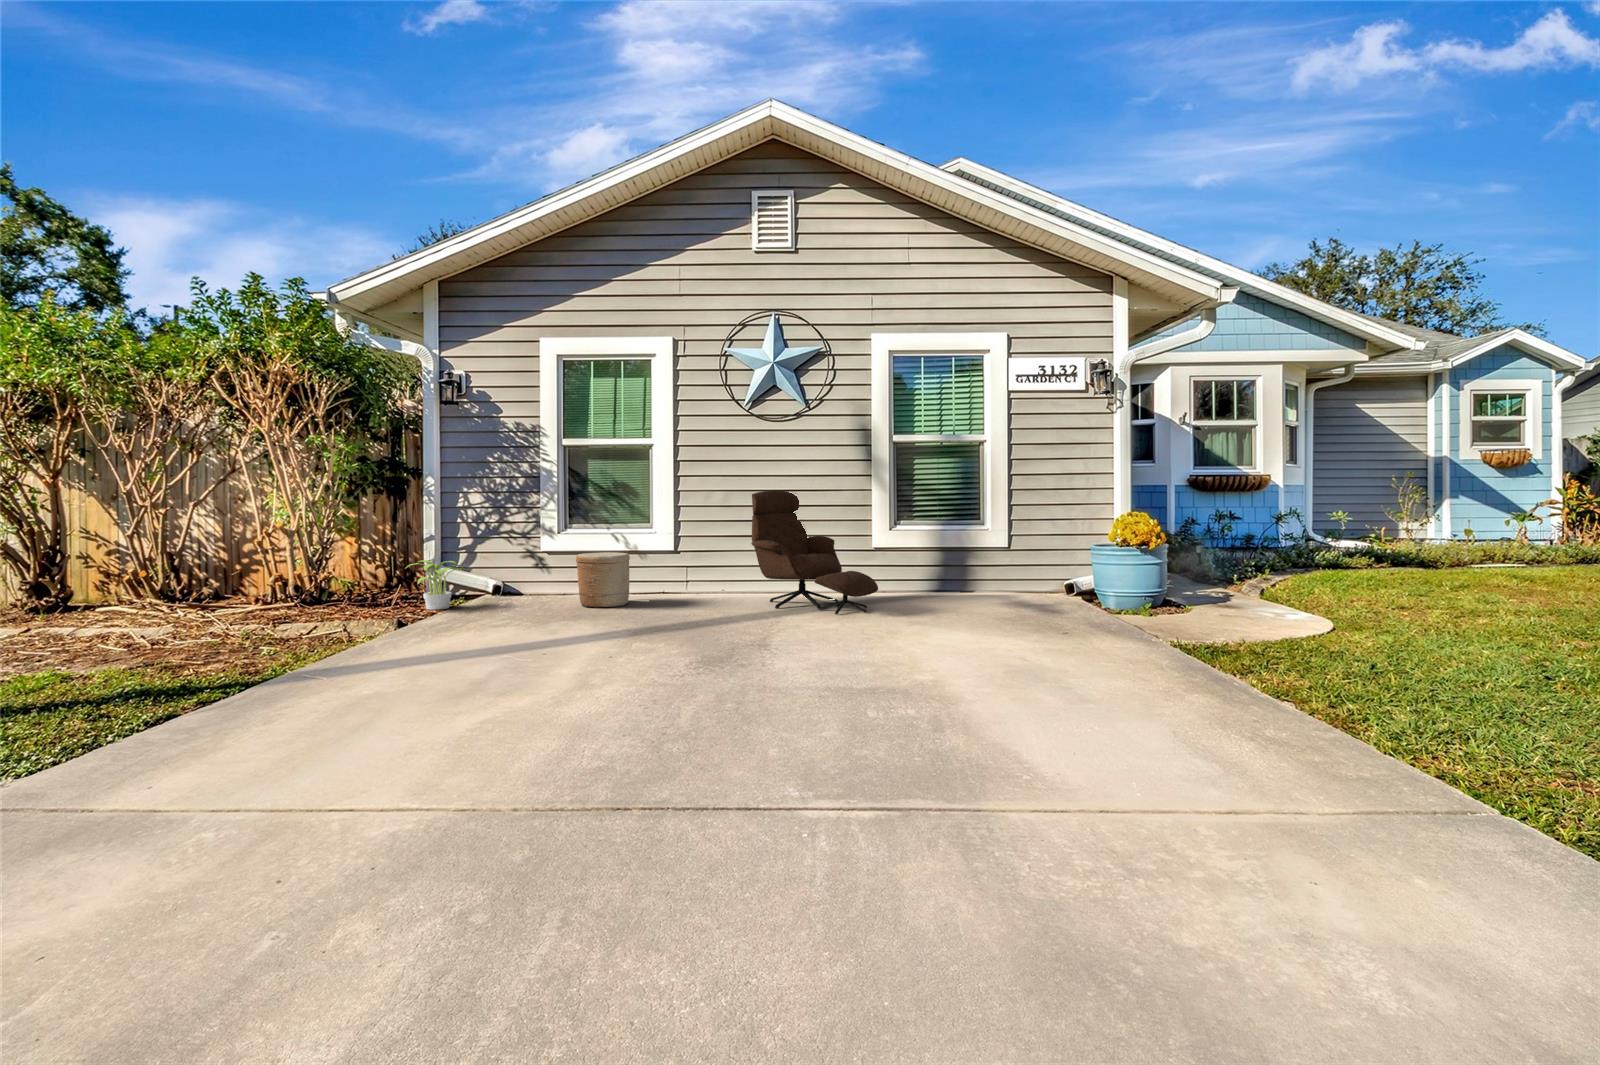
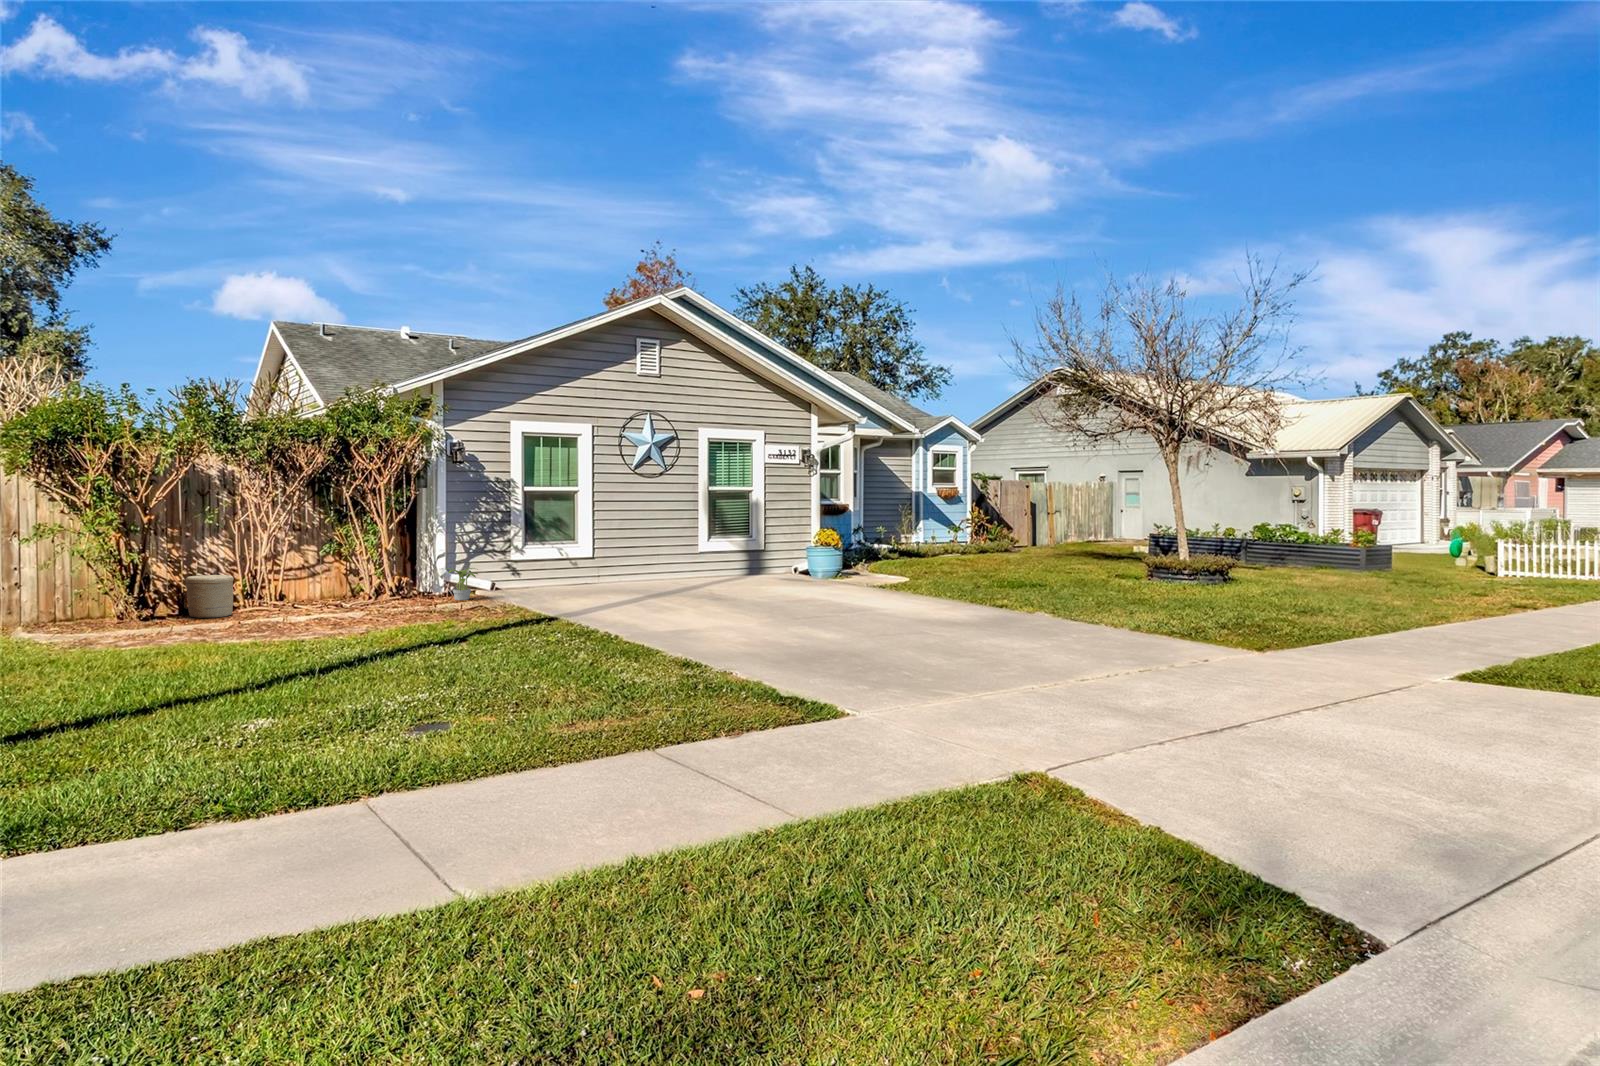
lounge chair: present [751,491,878,614] -> none [645,520,721,588]
woven basket: present [576,552,630,608] -> present [185,575,234,618]

